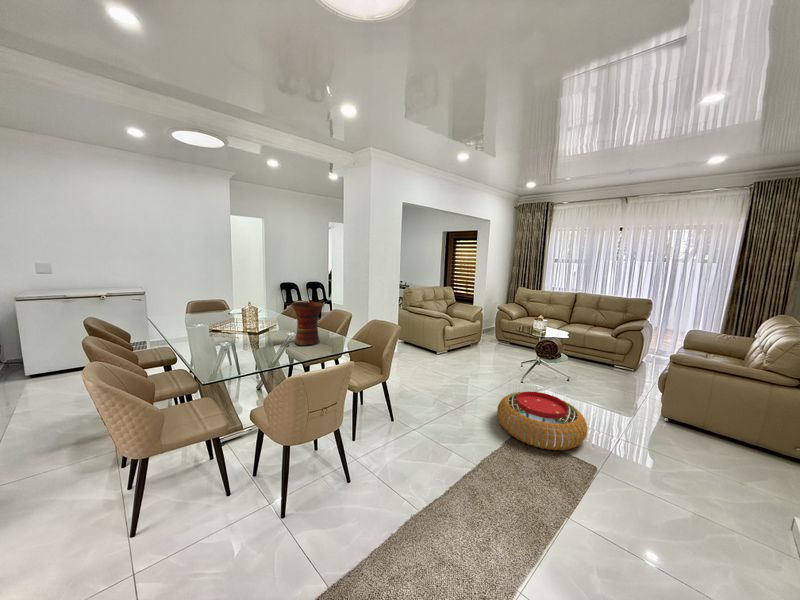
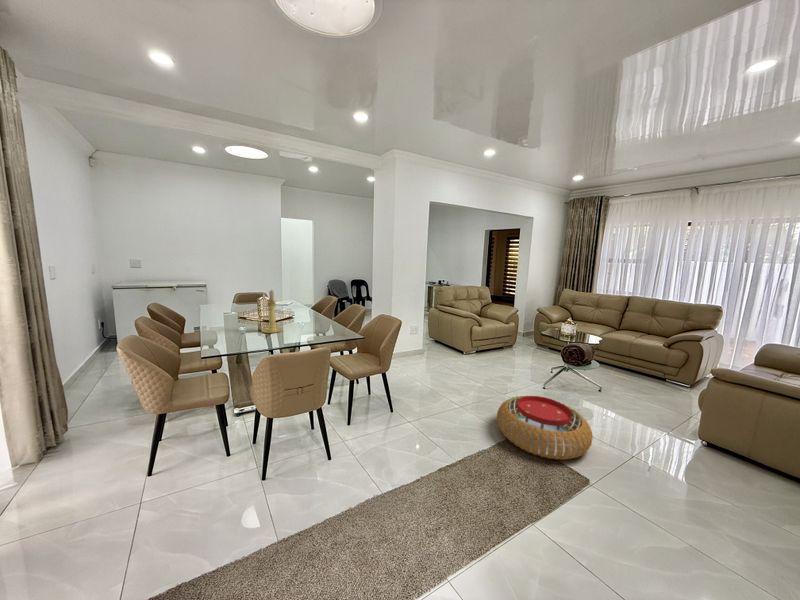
candle holder: none [248,298,273,348] -> present [262,290,283,333]
vase: present [291,302,324,345] -> none [297,295,327,333]

